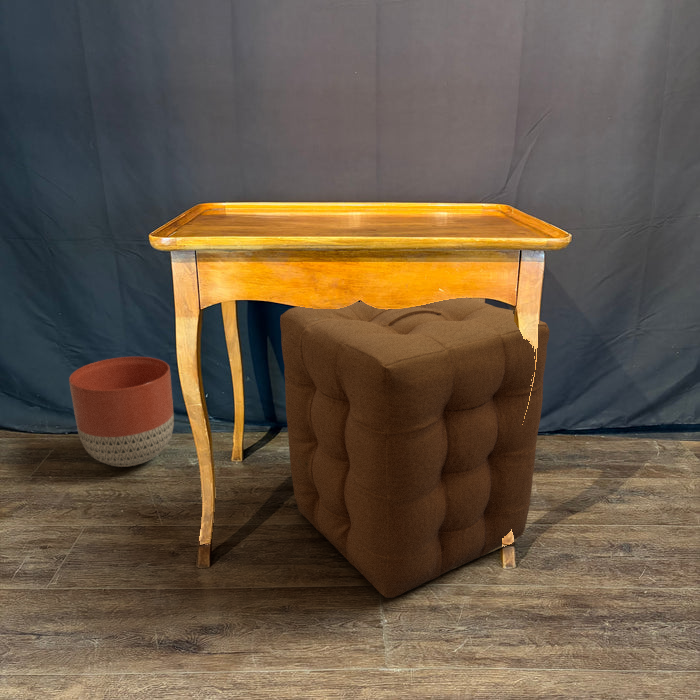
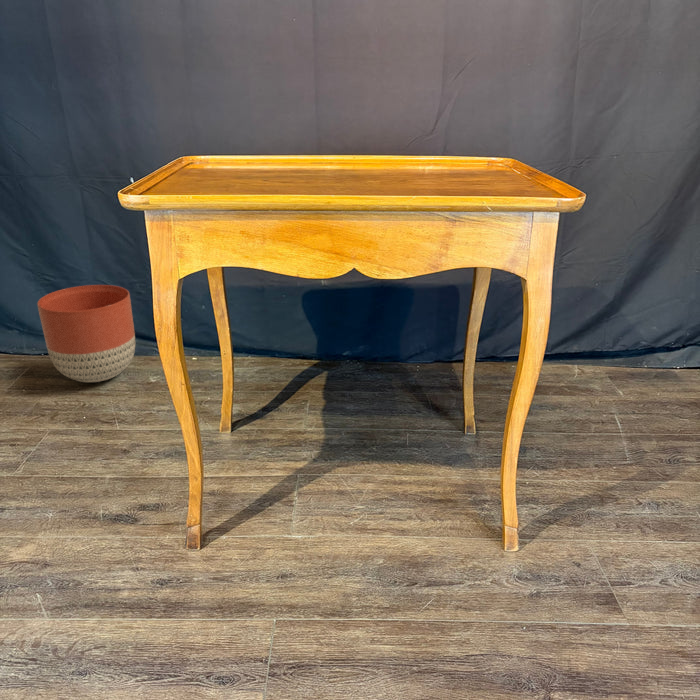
ottoman: present [280,297,550,598] -> none [214,217,447,484]

